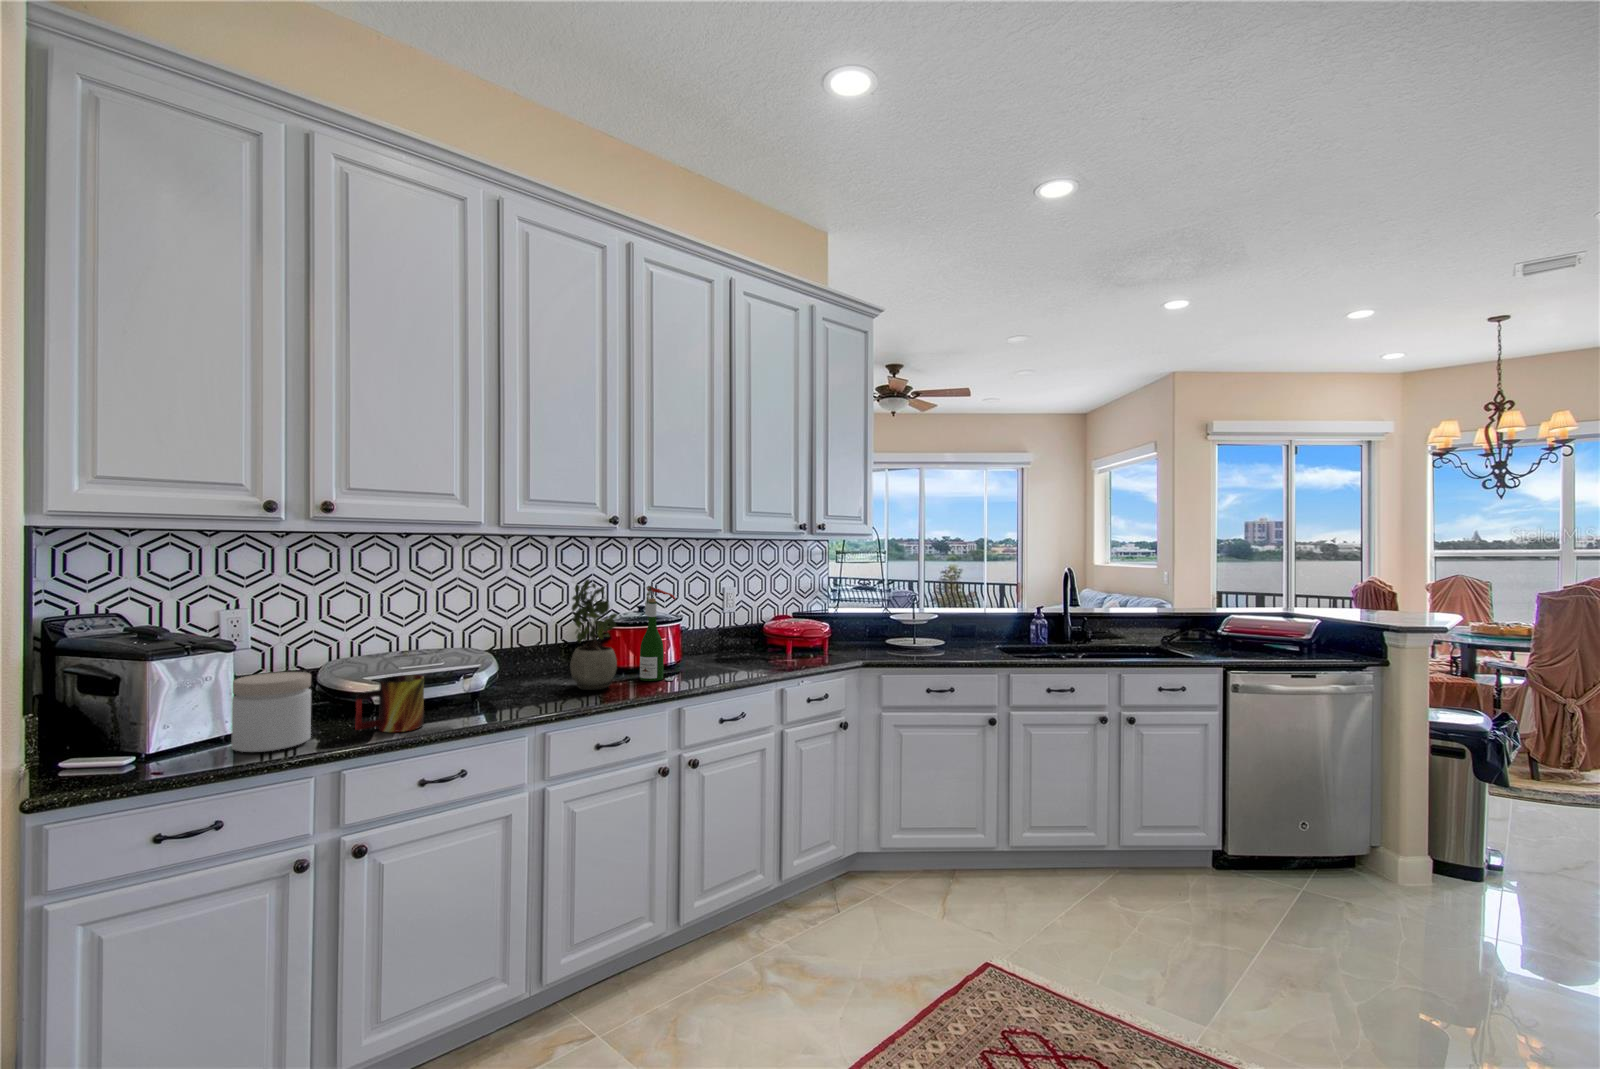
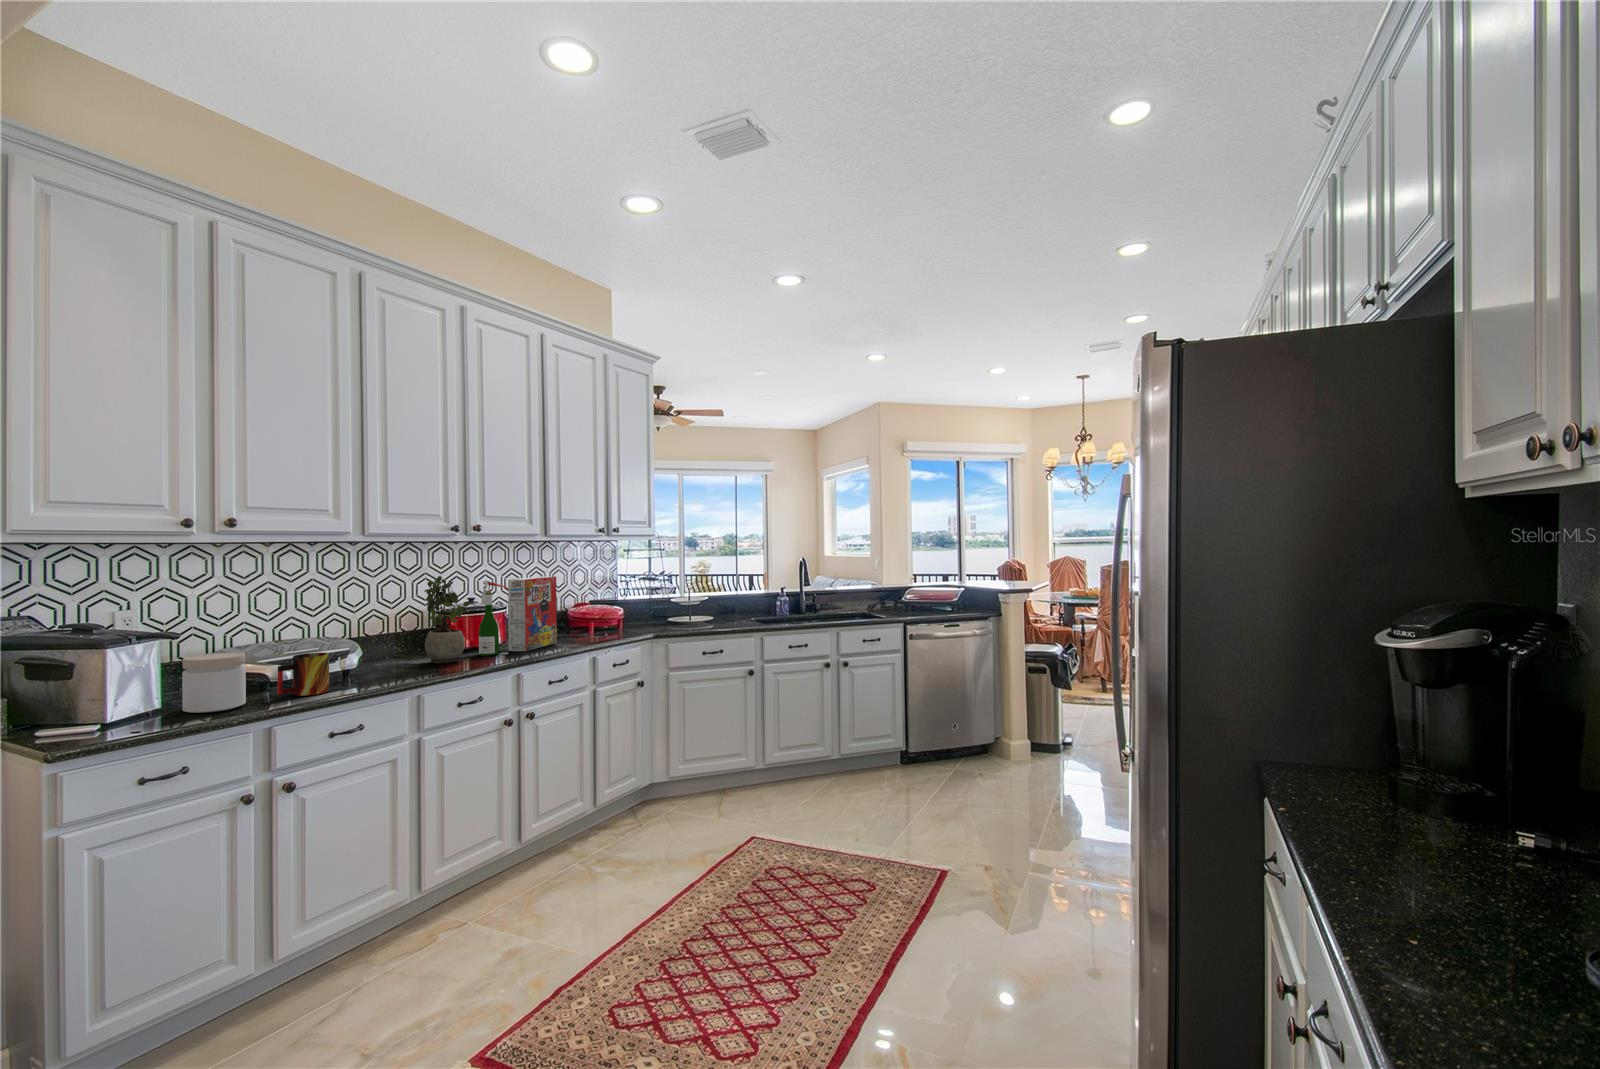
cereal box: none [678,582,741,677] -> present [508,576,557,651]

